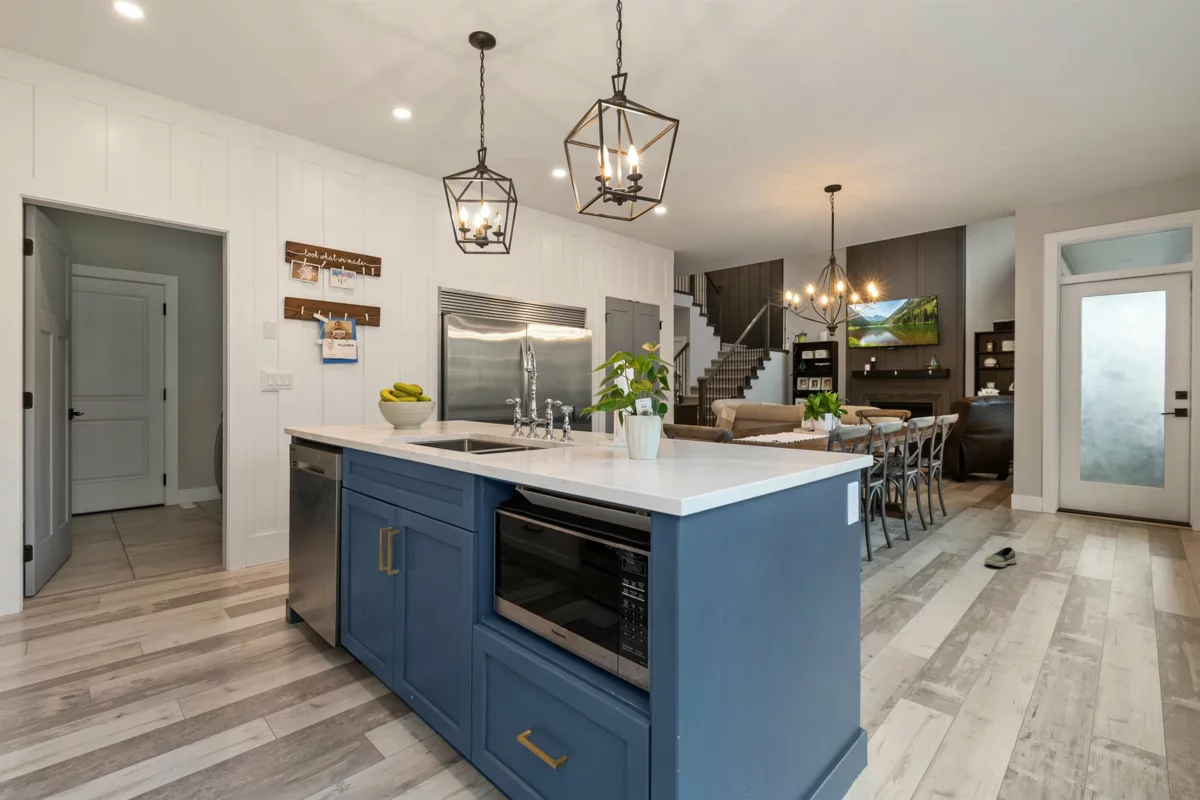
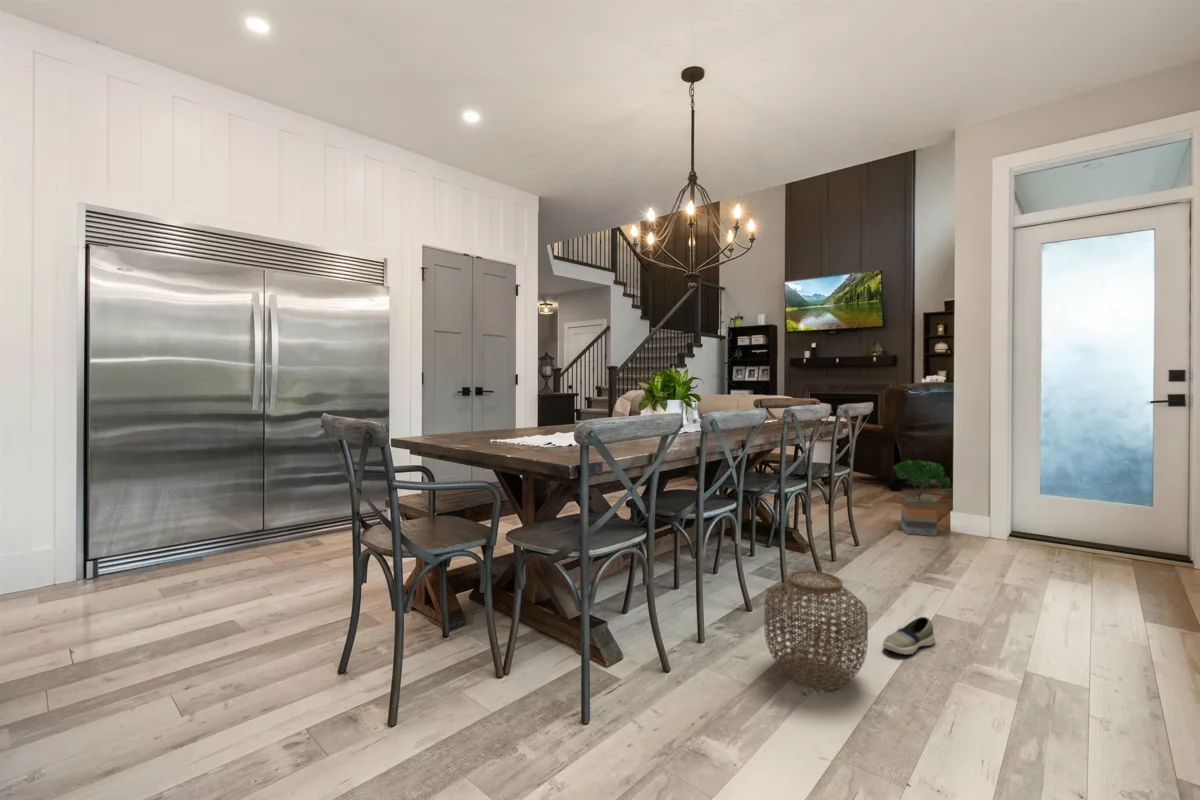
potted tree: none [966,454,1013,511] -> present [895,461,950,536]
woven basket: none [915,514,982,580] -> present [764,571,868,690]

